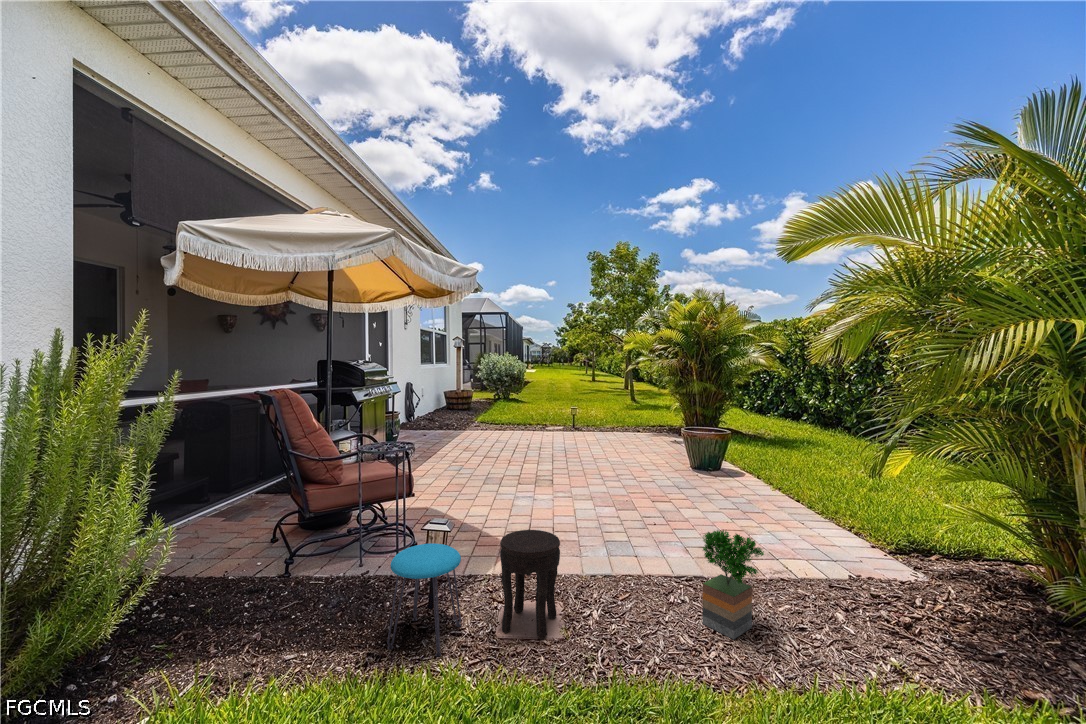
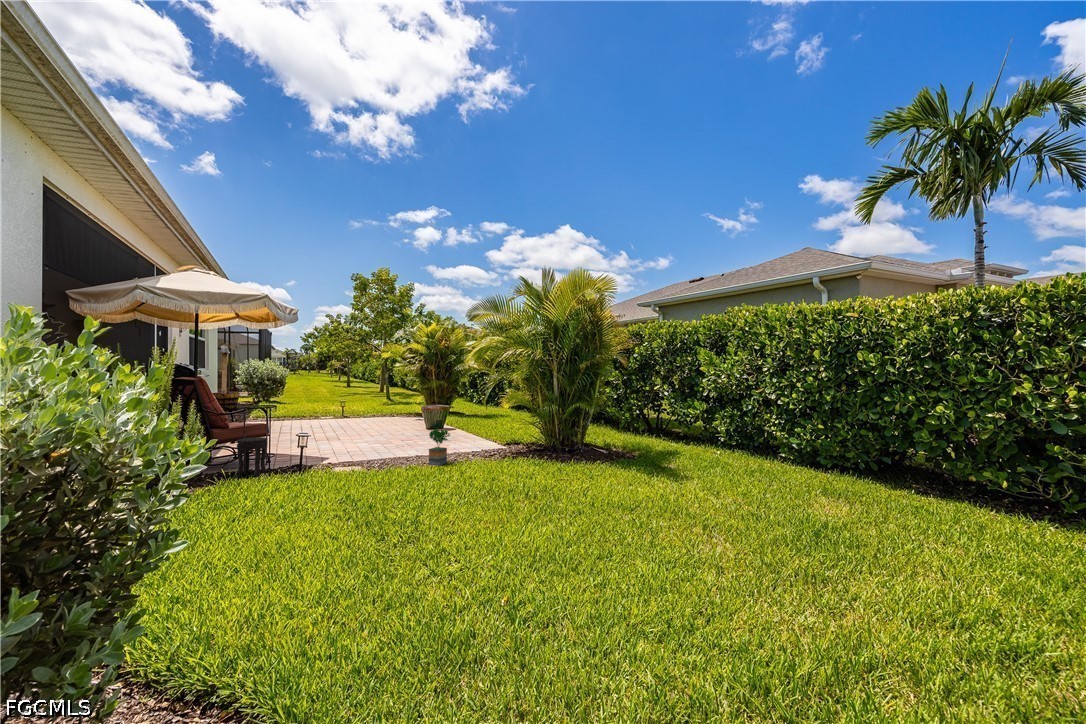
side table: present [500,530,560,640] -> present [237,437,268,477]
stool: present [387,544,461,657] -> none [297,443,330,483]

